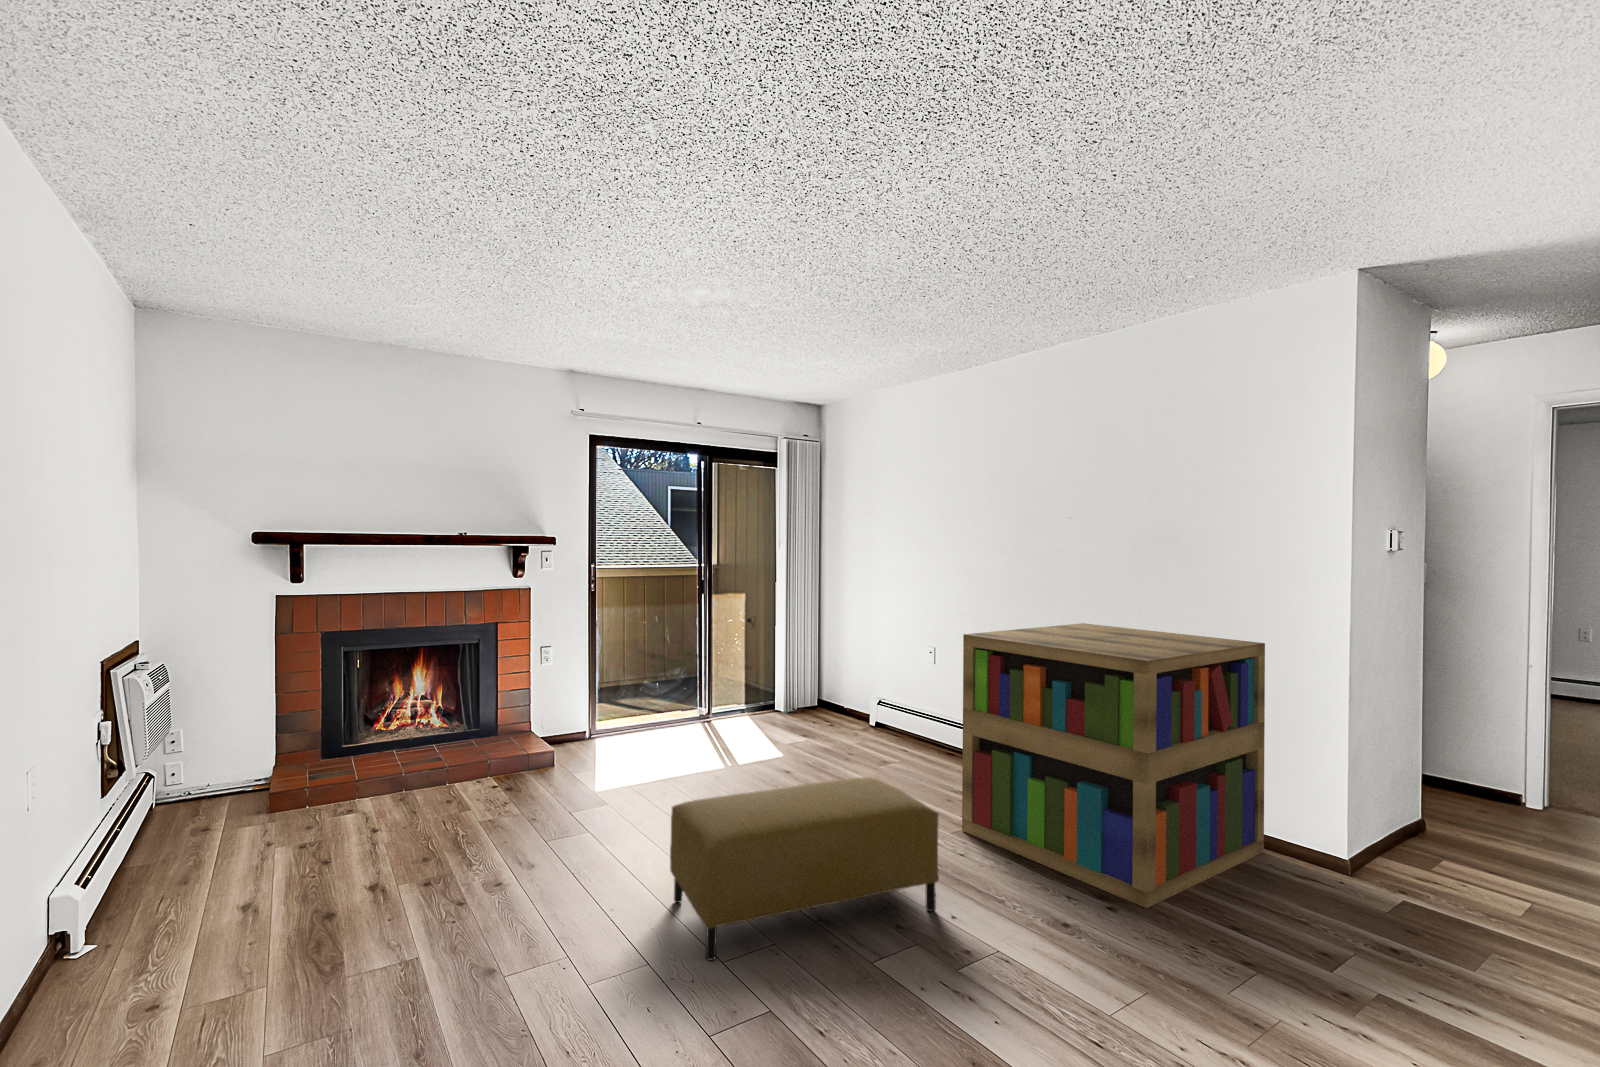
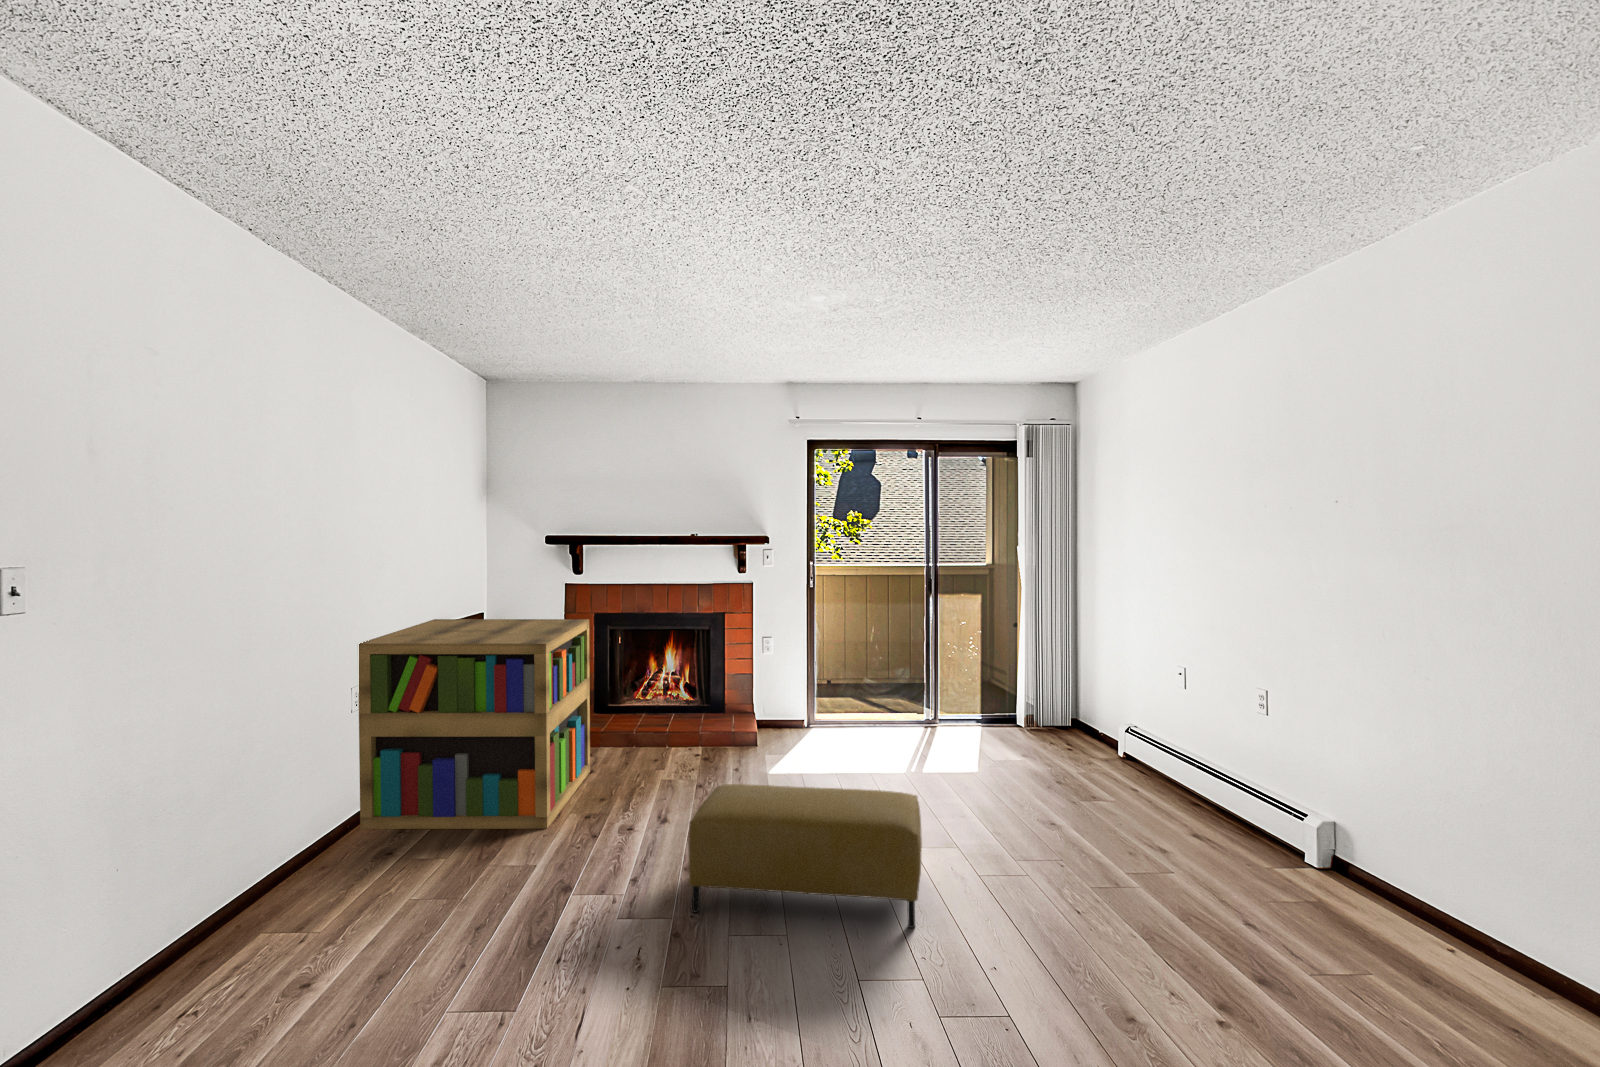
bookshelf: present [962,623,1265,908] -> present [358,619,590,829]

